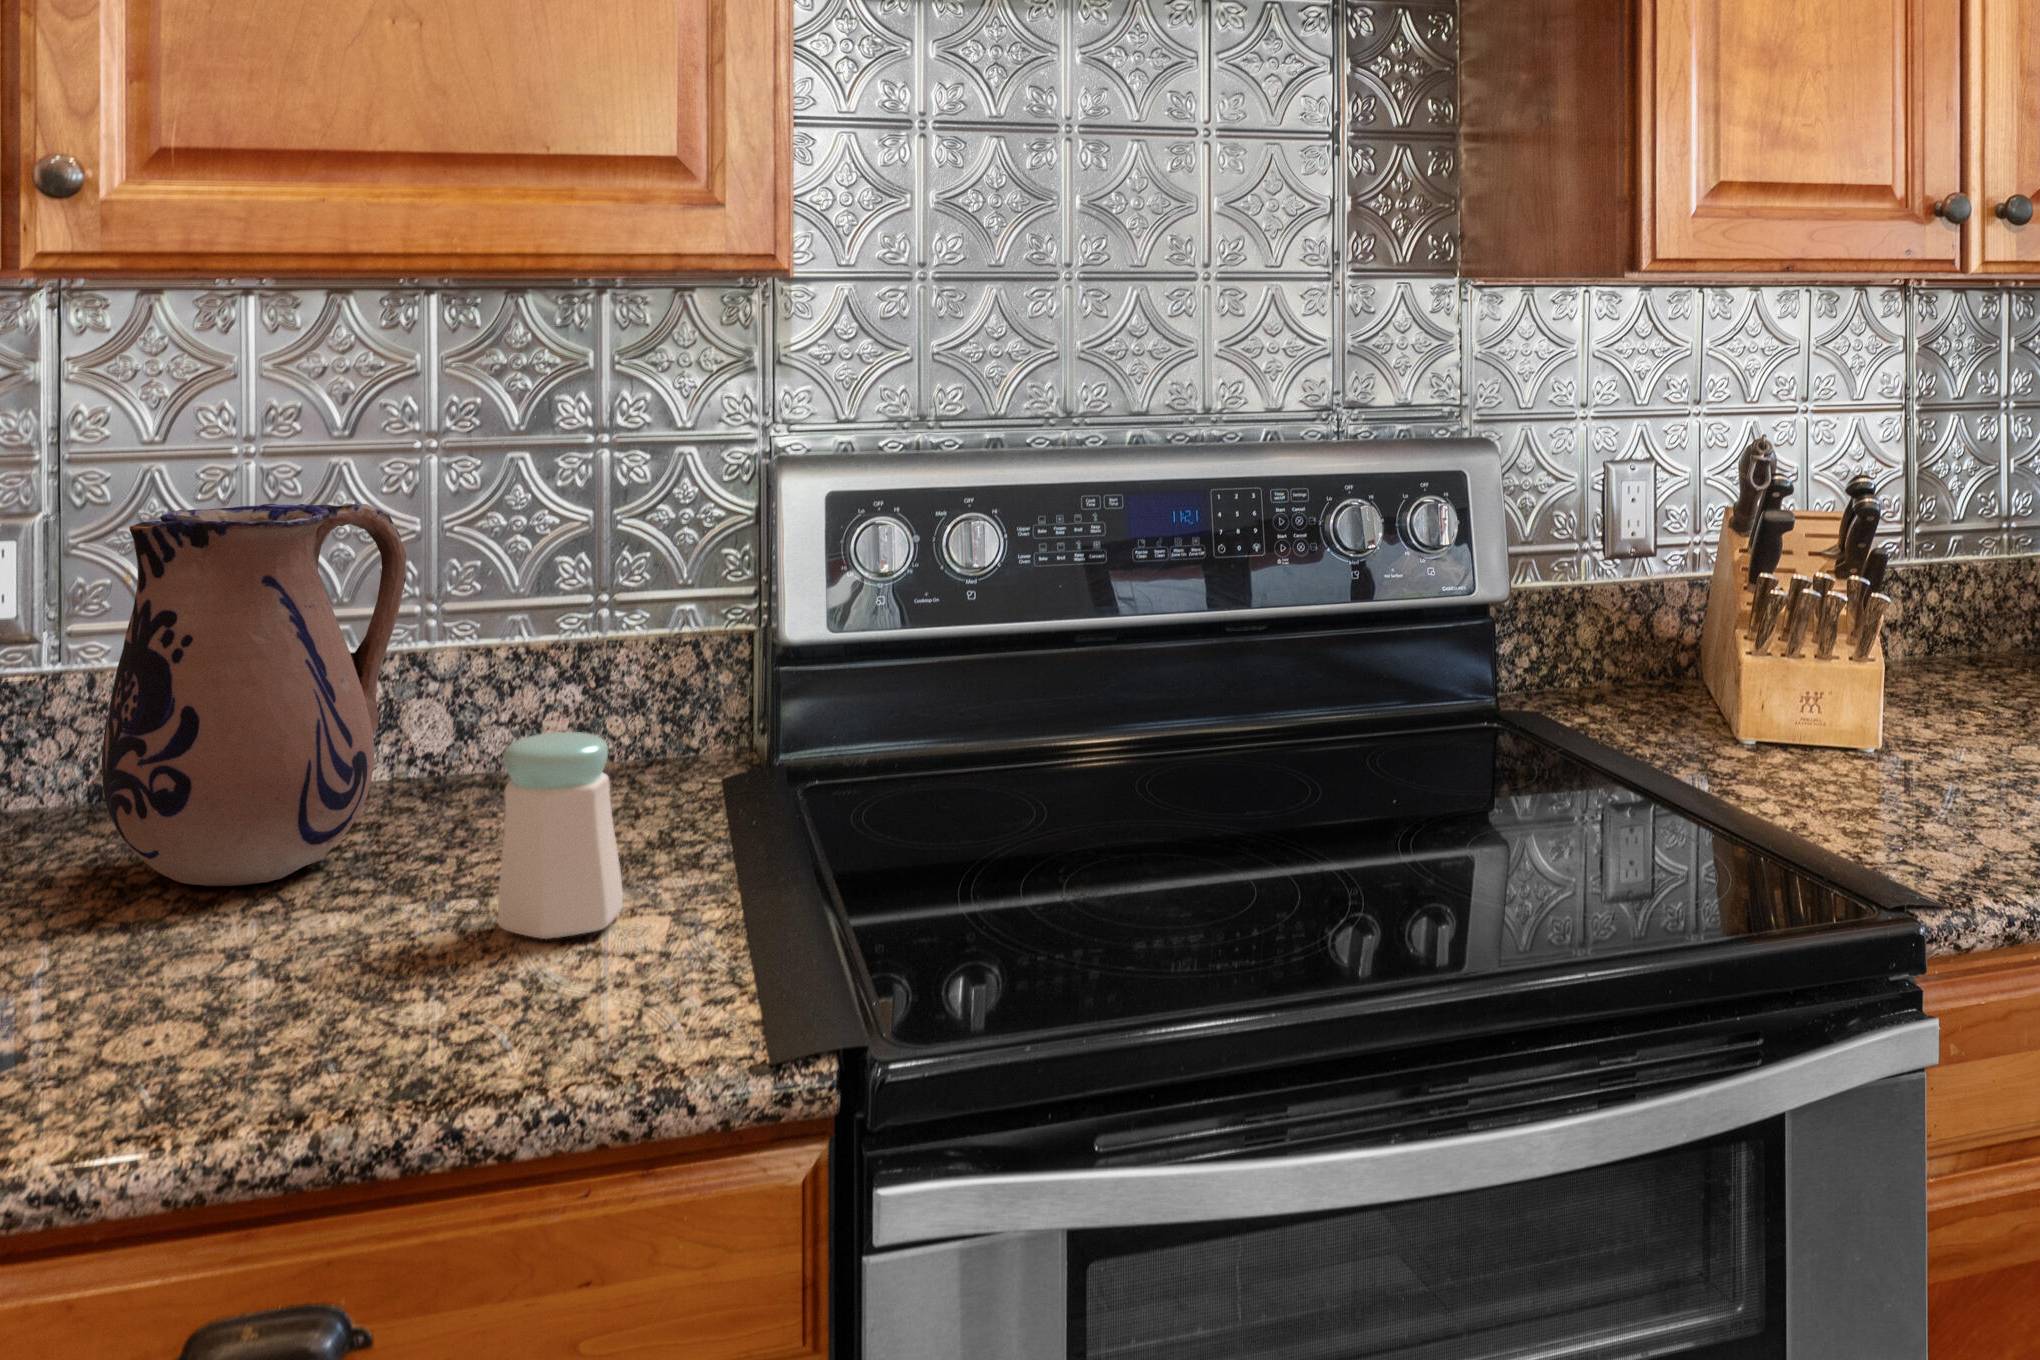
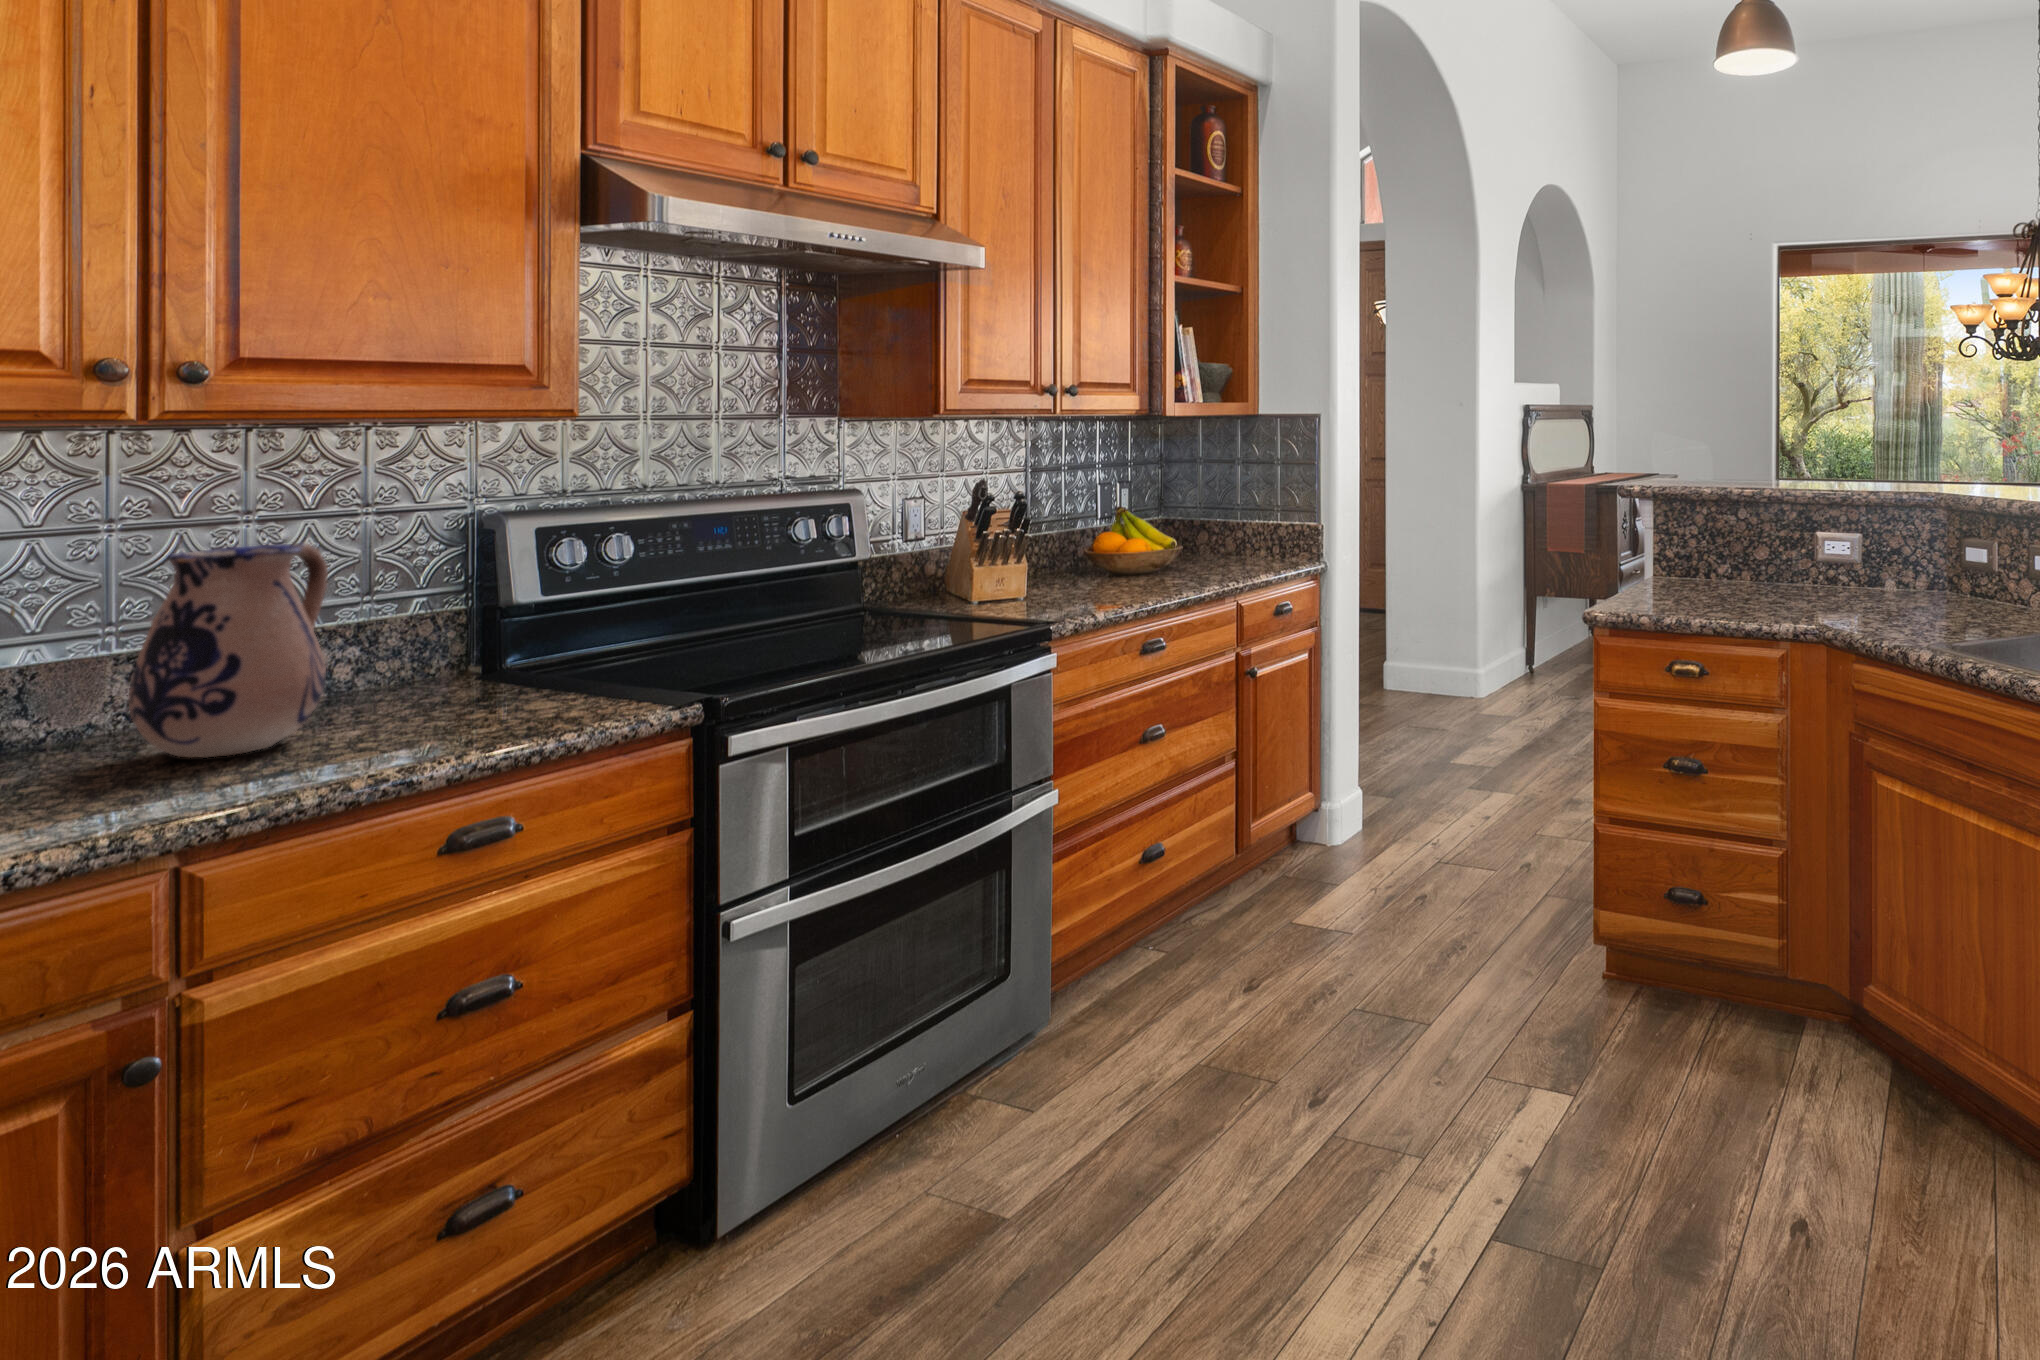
salt shaker: present [498,732,623,939] -> none [471,636,540,734]

